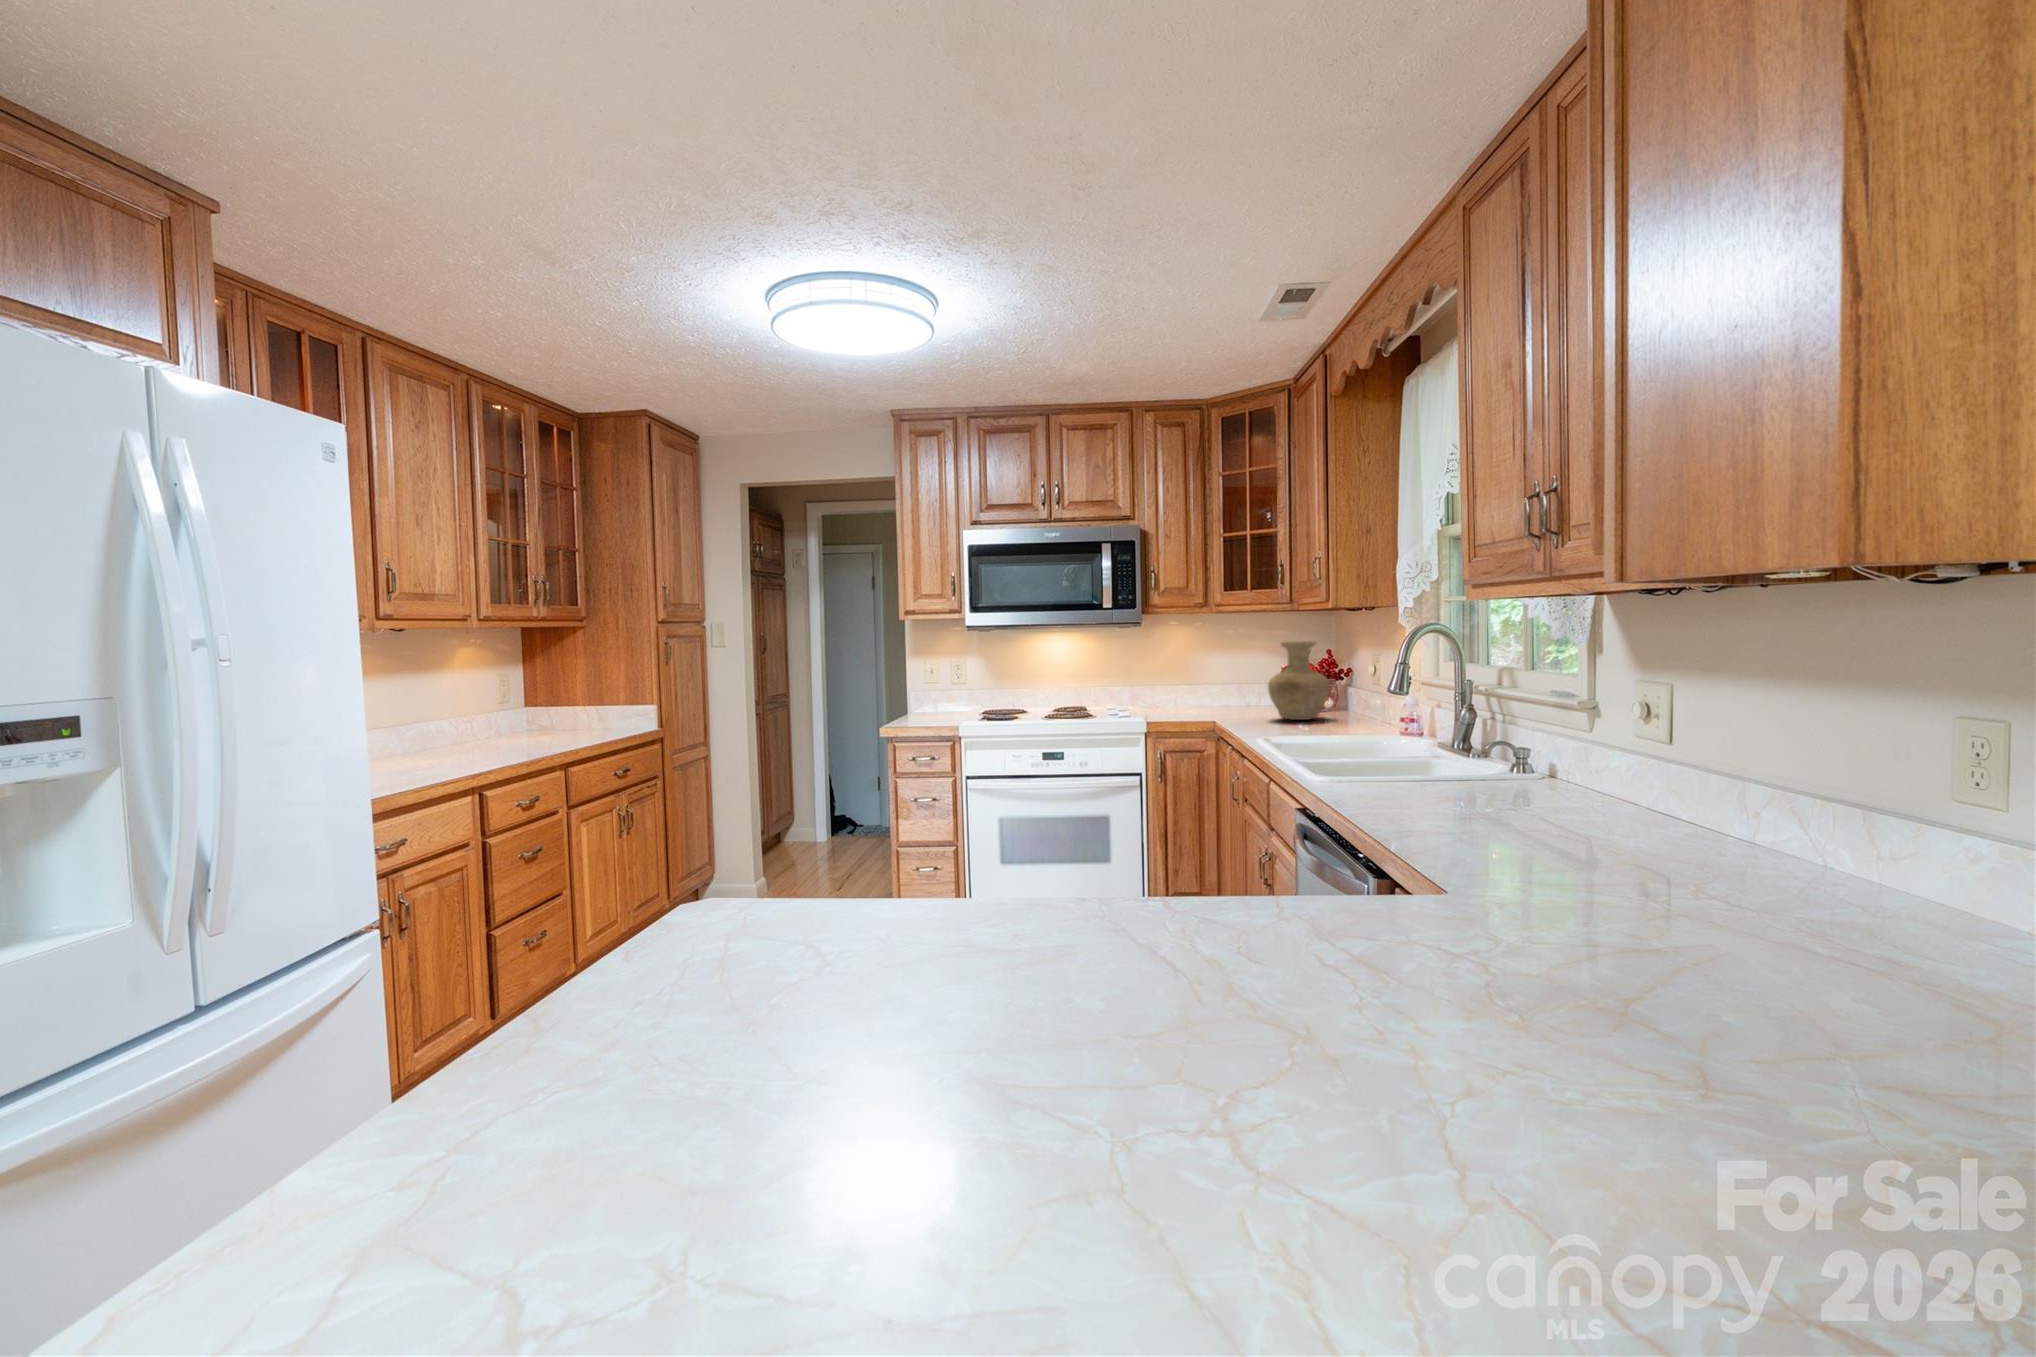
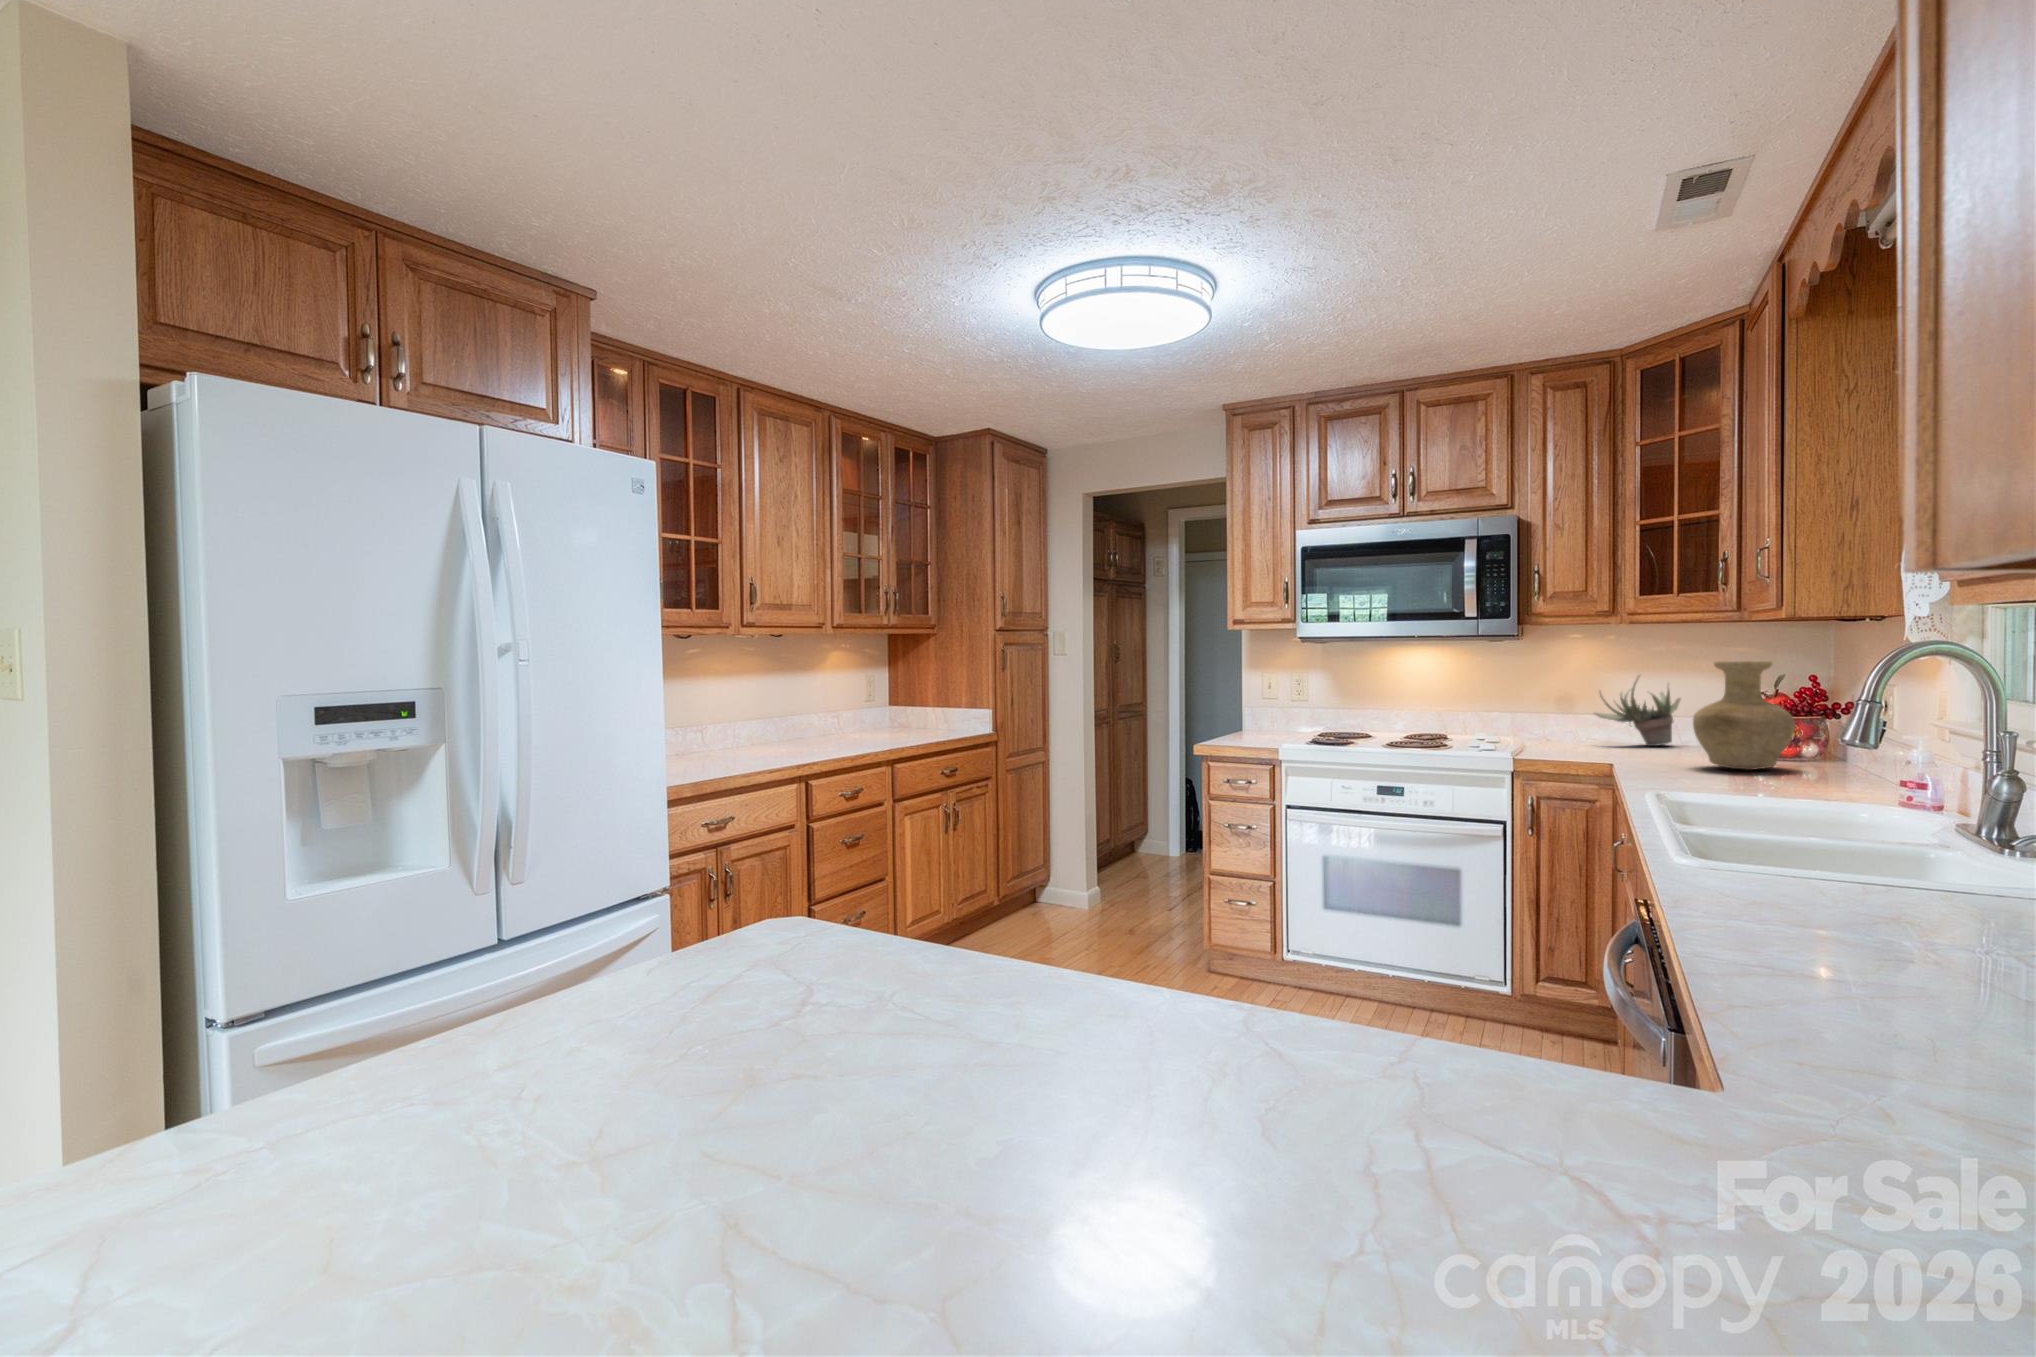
succulent plant: none [1184,652,1240,706] -> present [1595,676,1680,746]

